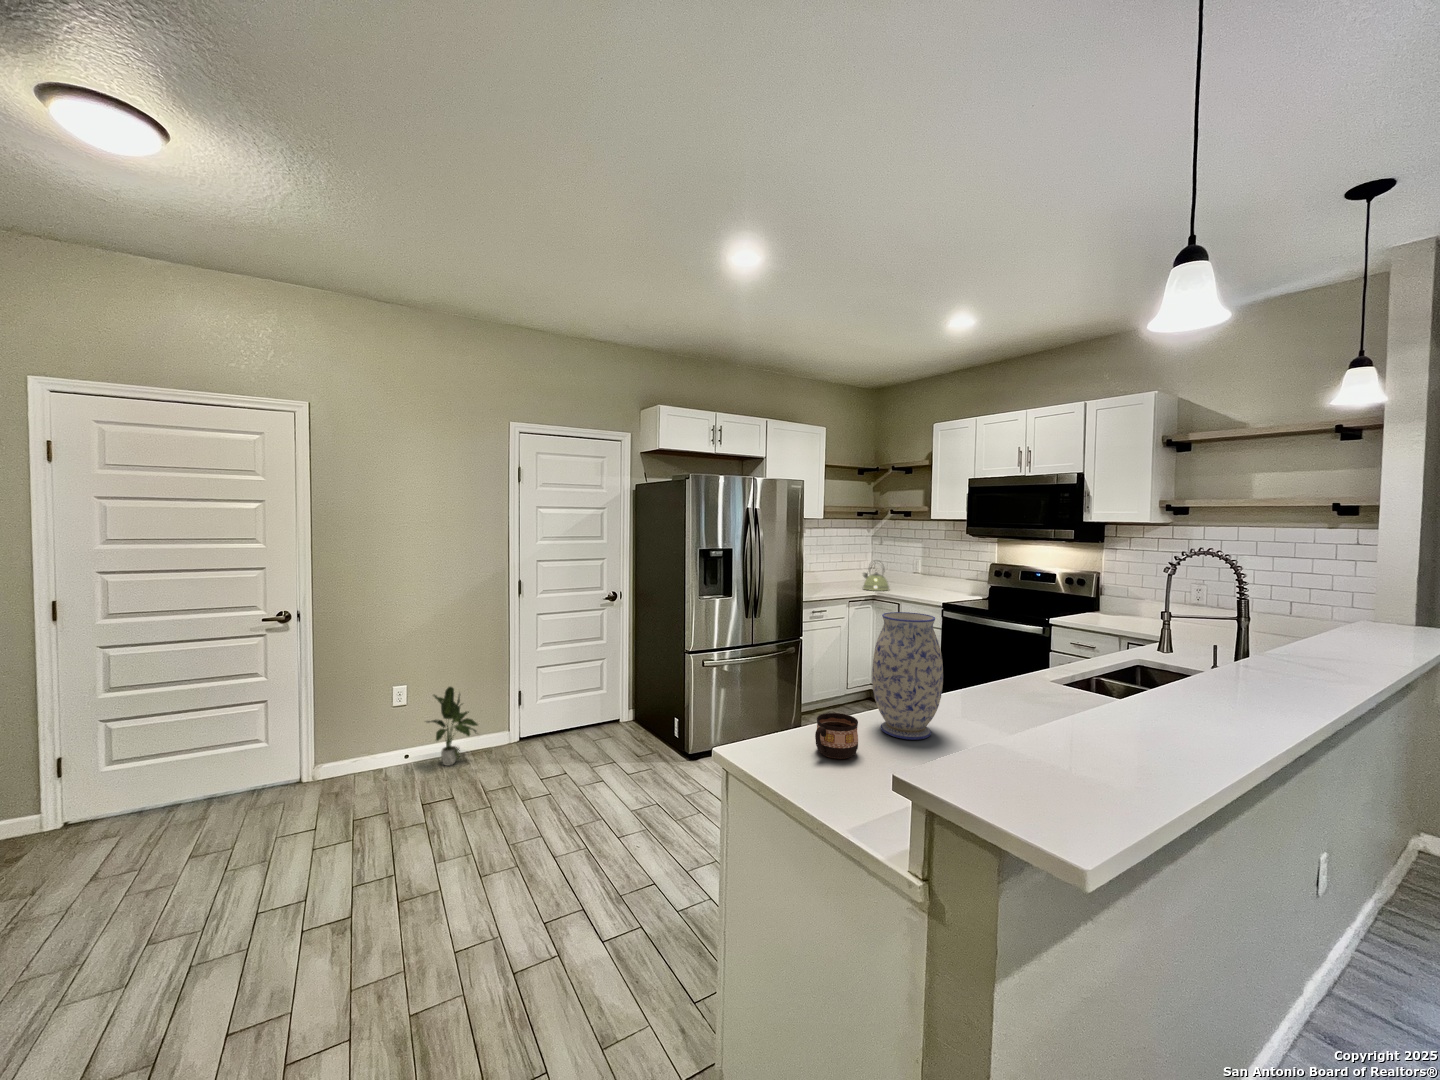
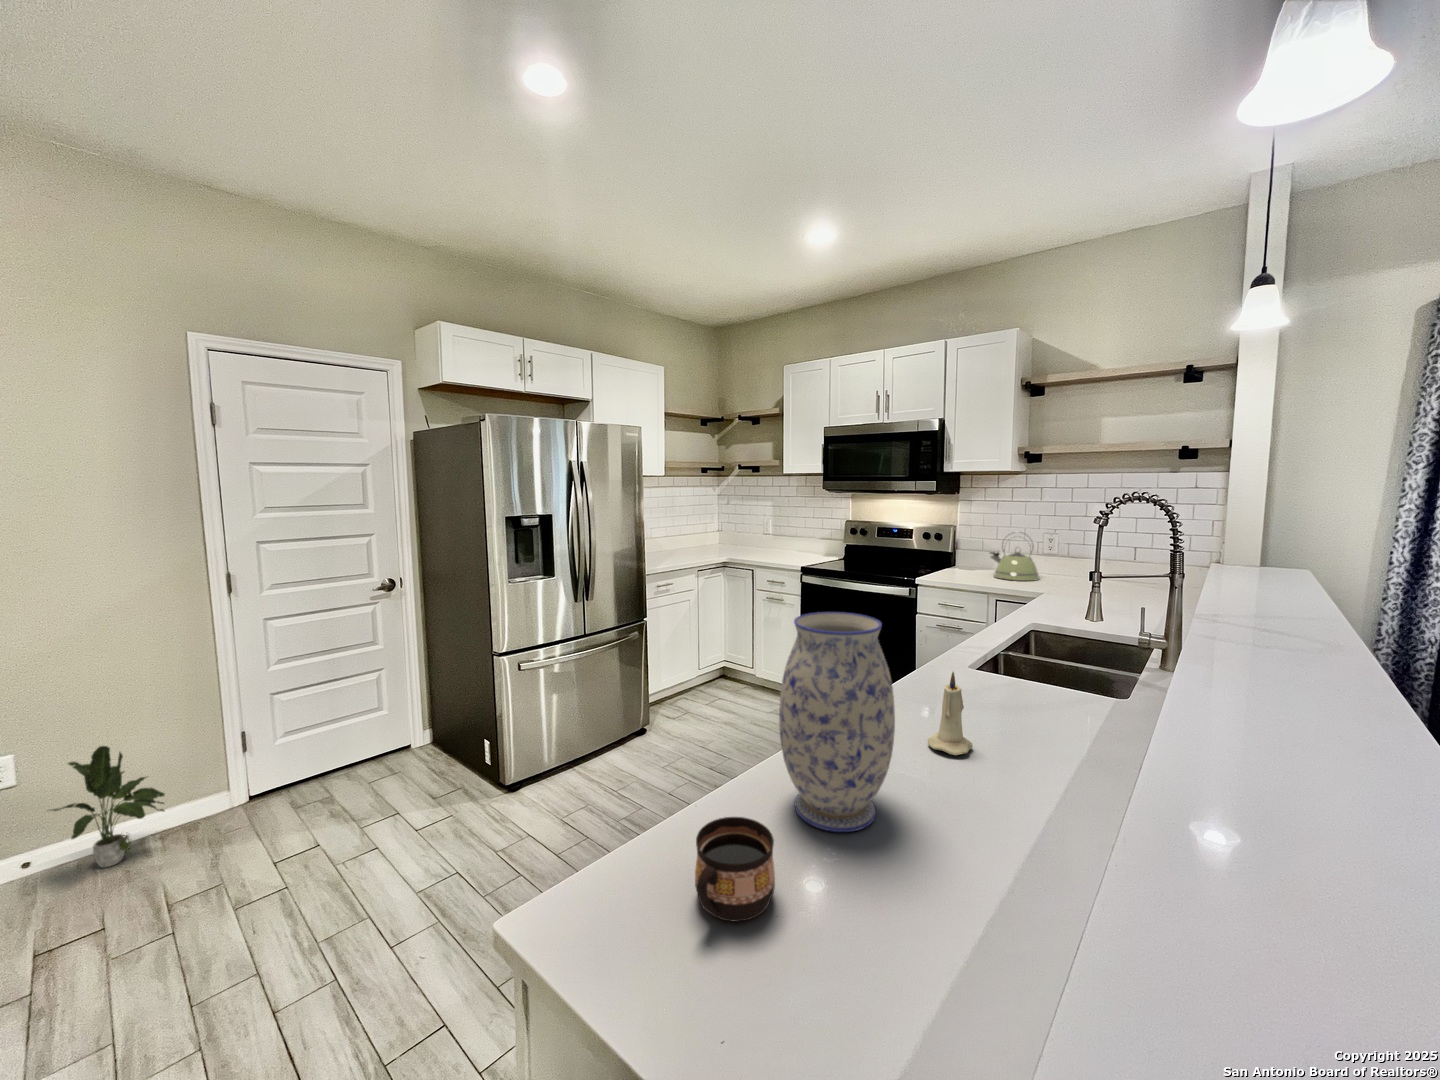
kettle: present [863,567,889,591] -> present [990,534,1039,581]
candle: none [984,662,1017,718] -> present [928,672,973,755]

